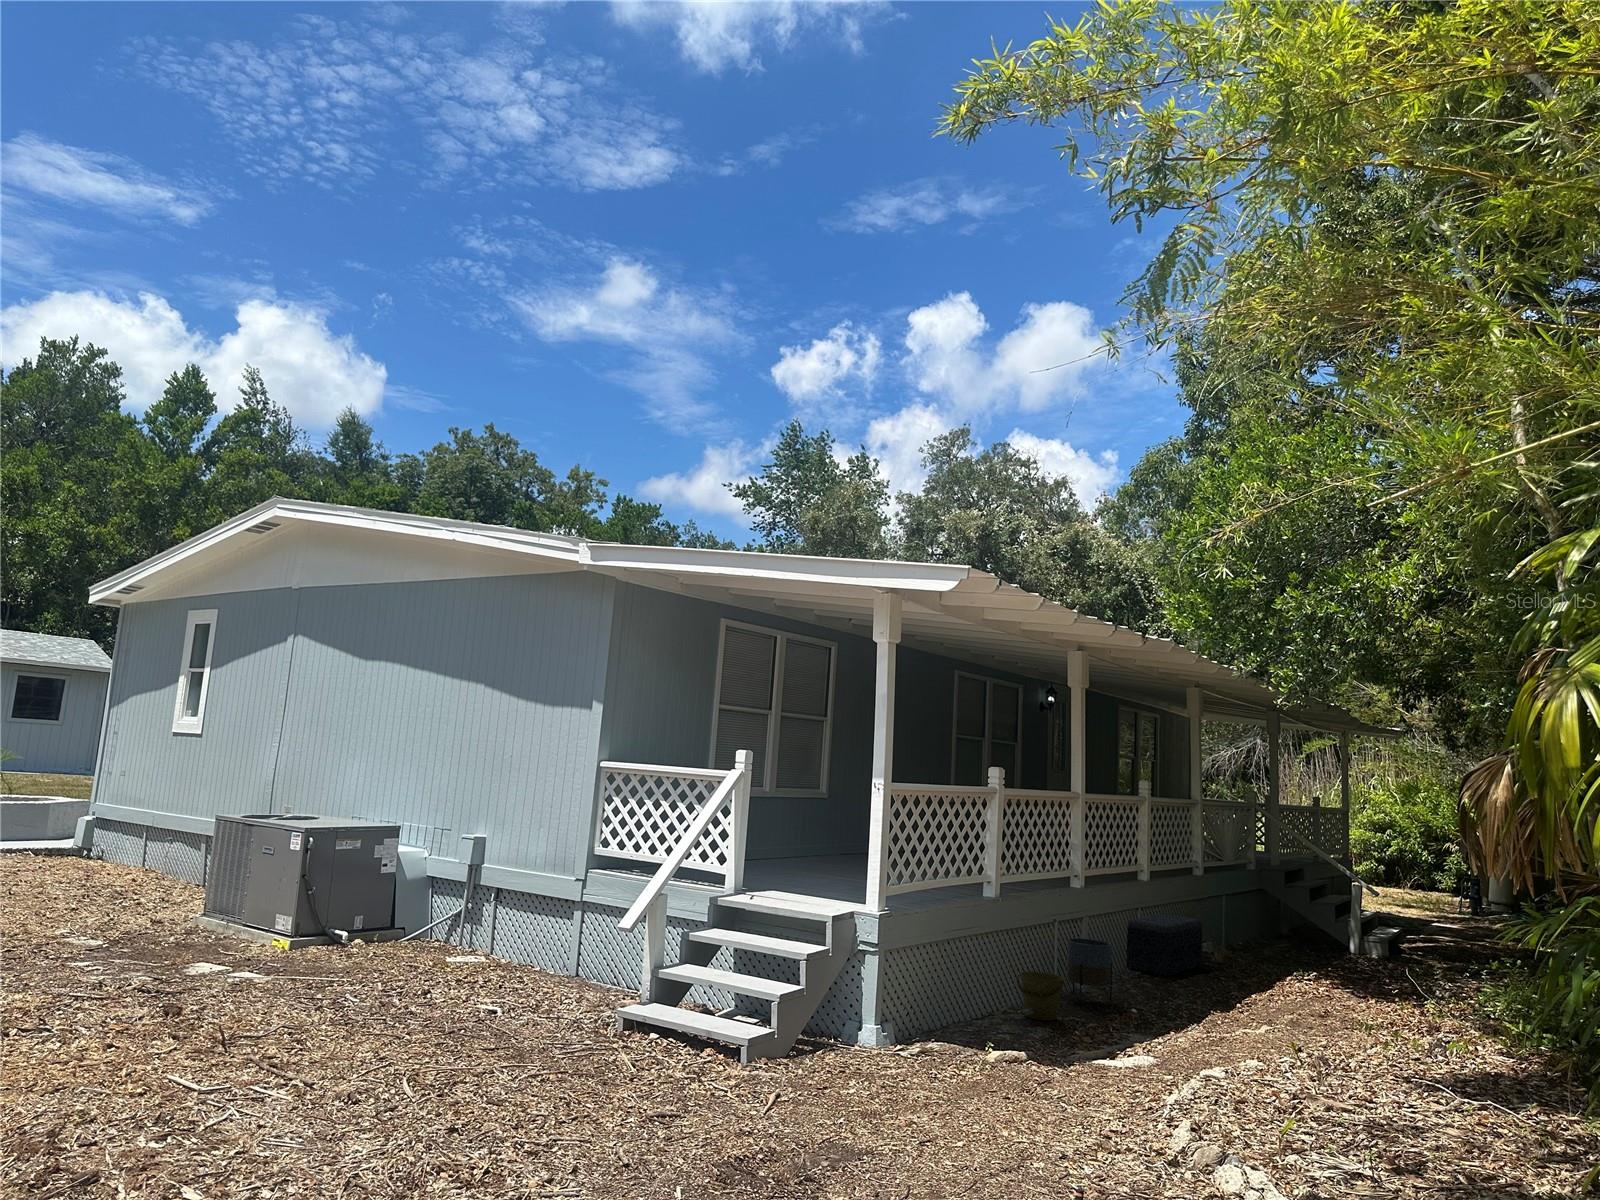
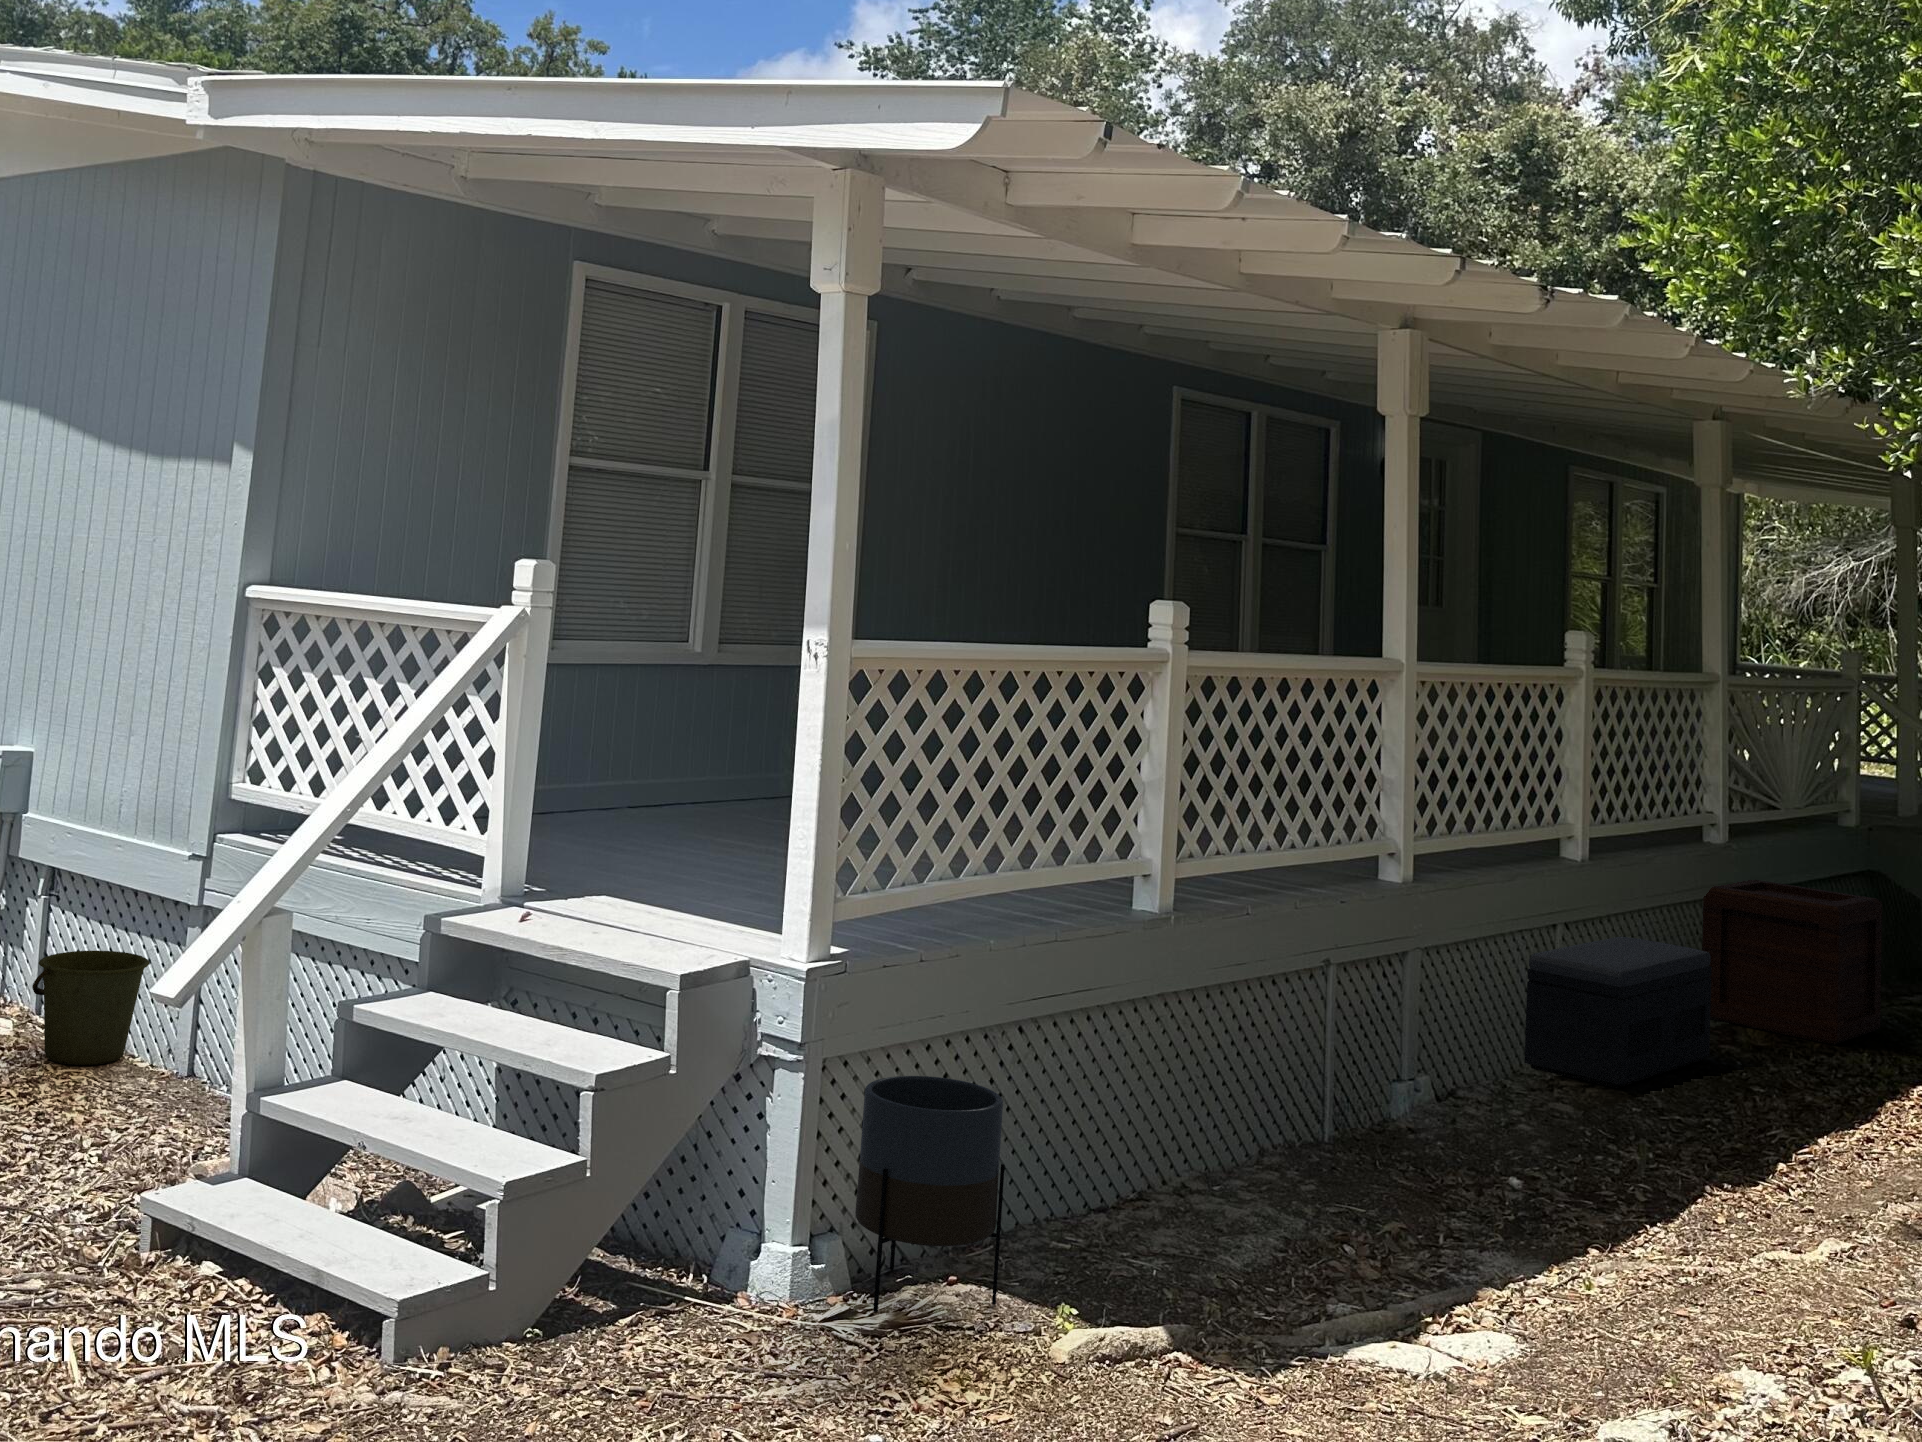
wooden crate: none [1194,891,1270,961] -> present [1702,880,1882,1045]
planter: present [1066,938,1112,1006] -> present [855,1076,1005,1312]
bucket: present [1017,971,1064,1021] -> present [32,951,150,1065]

